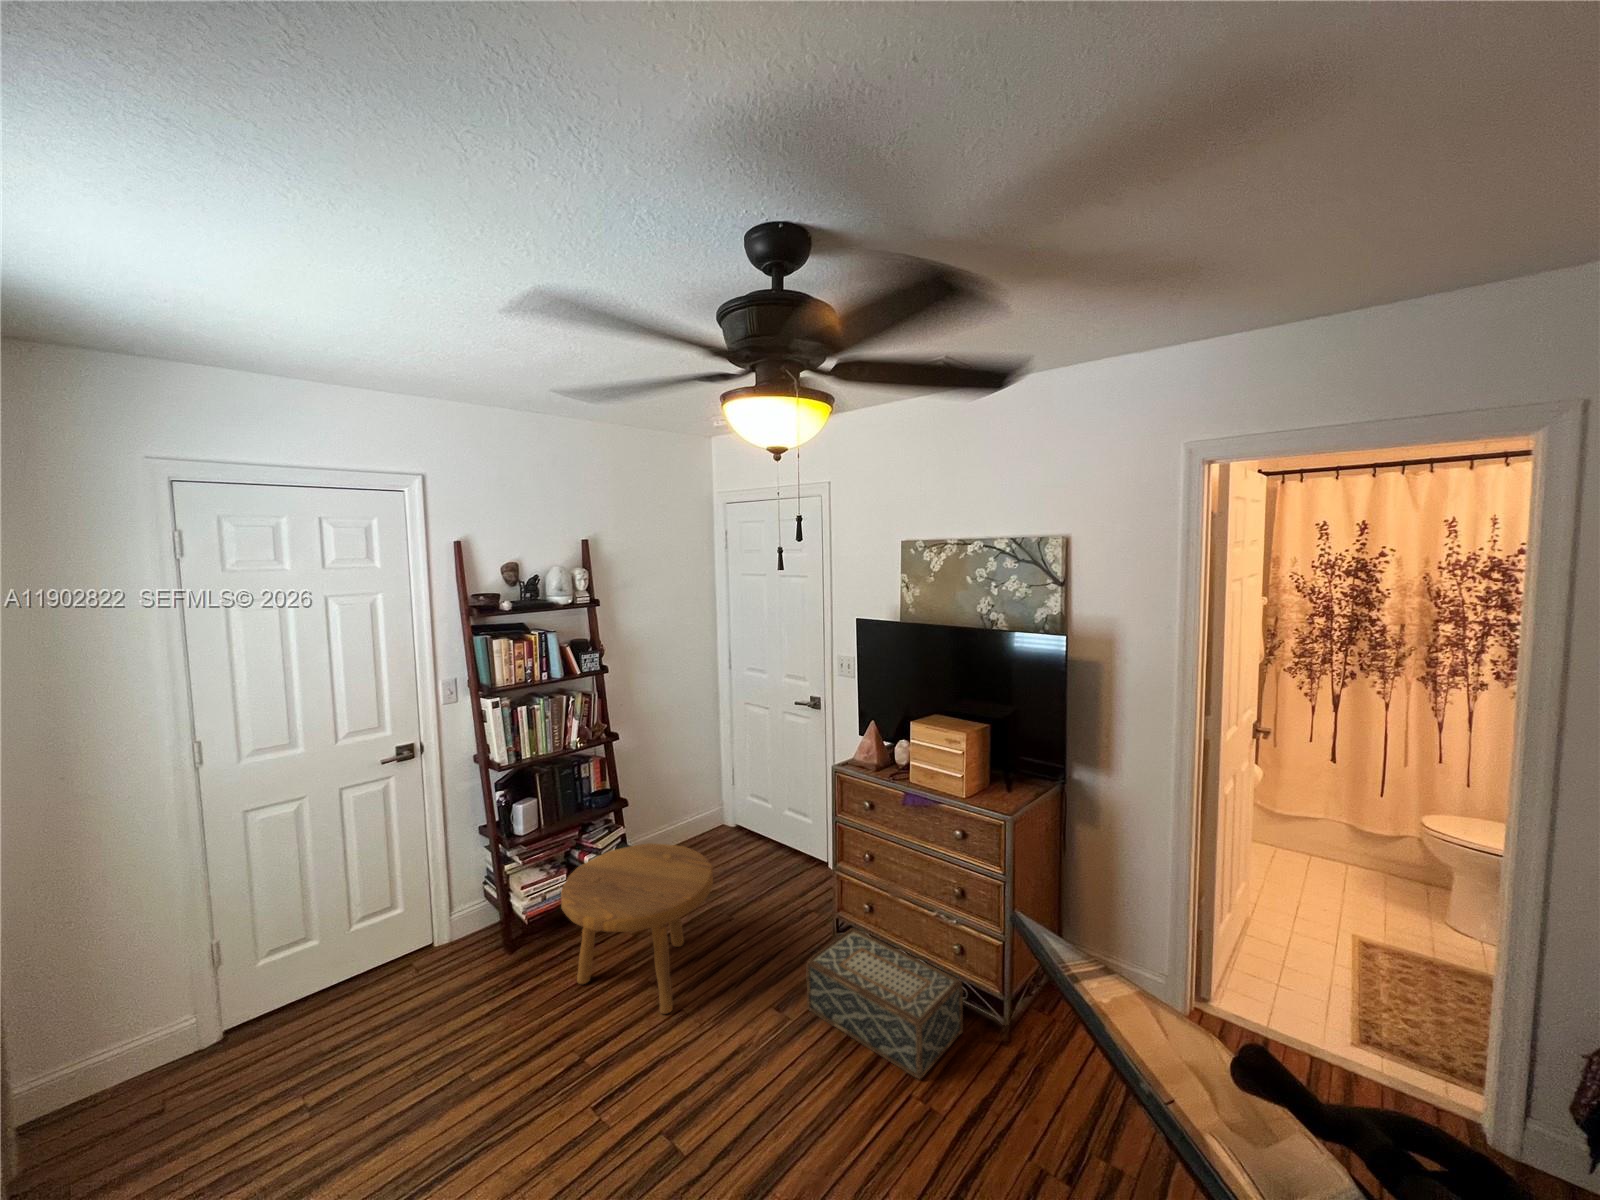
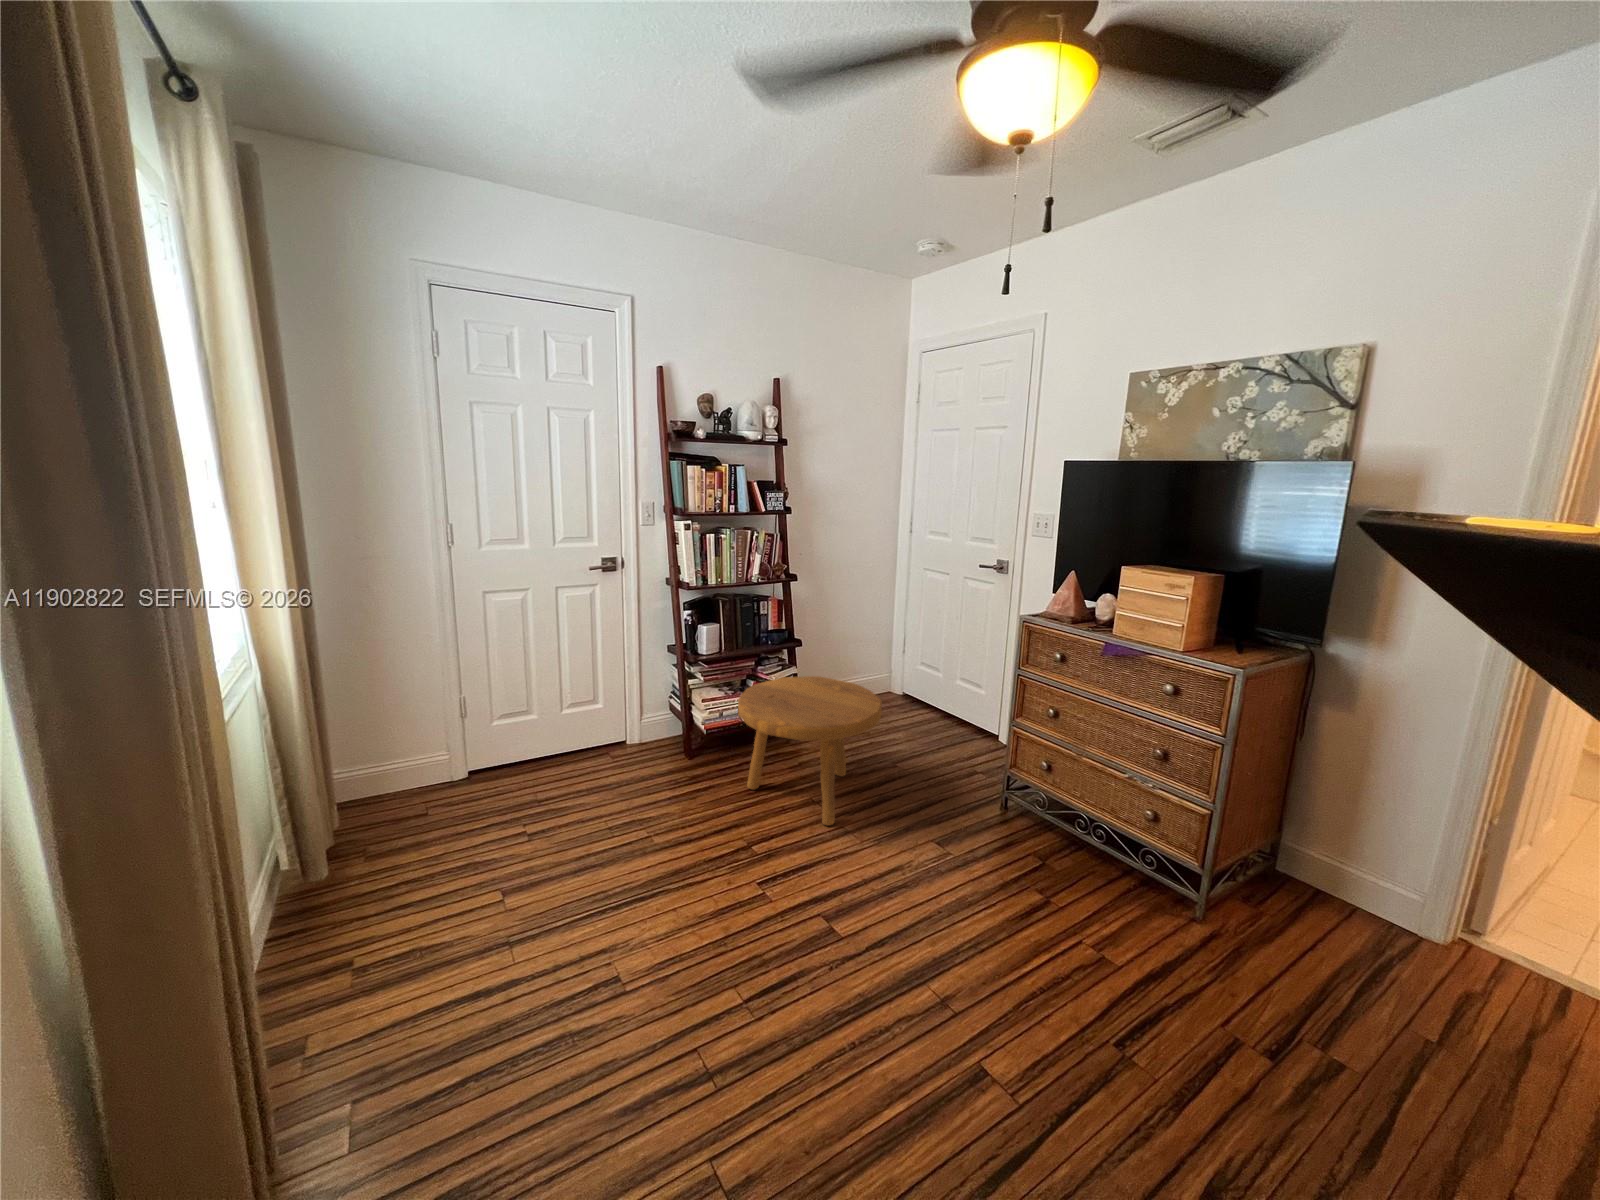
woven basket: present [806,928,963,1079] -> none [970,782,1153,931]

